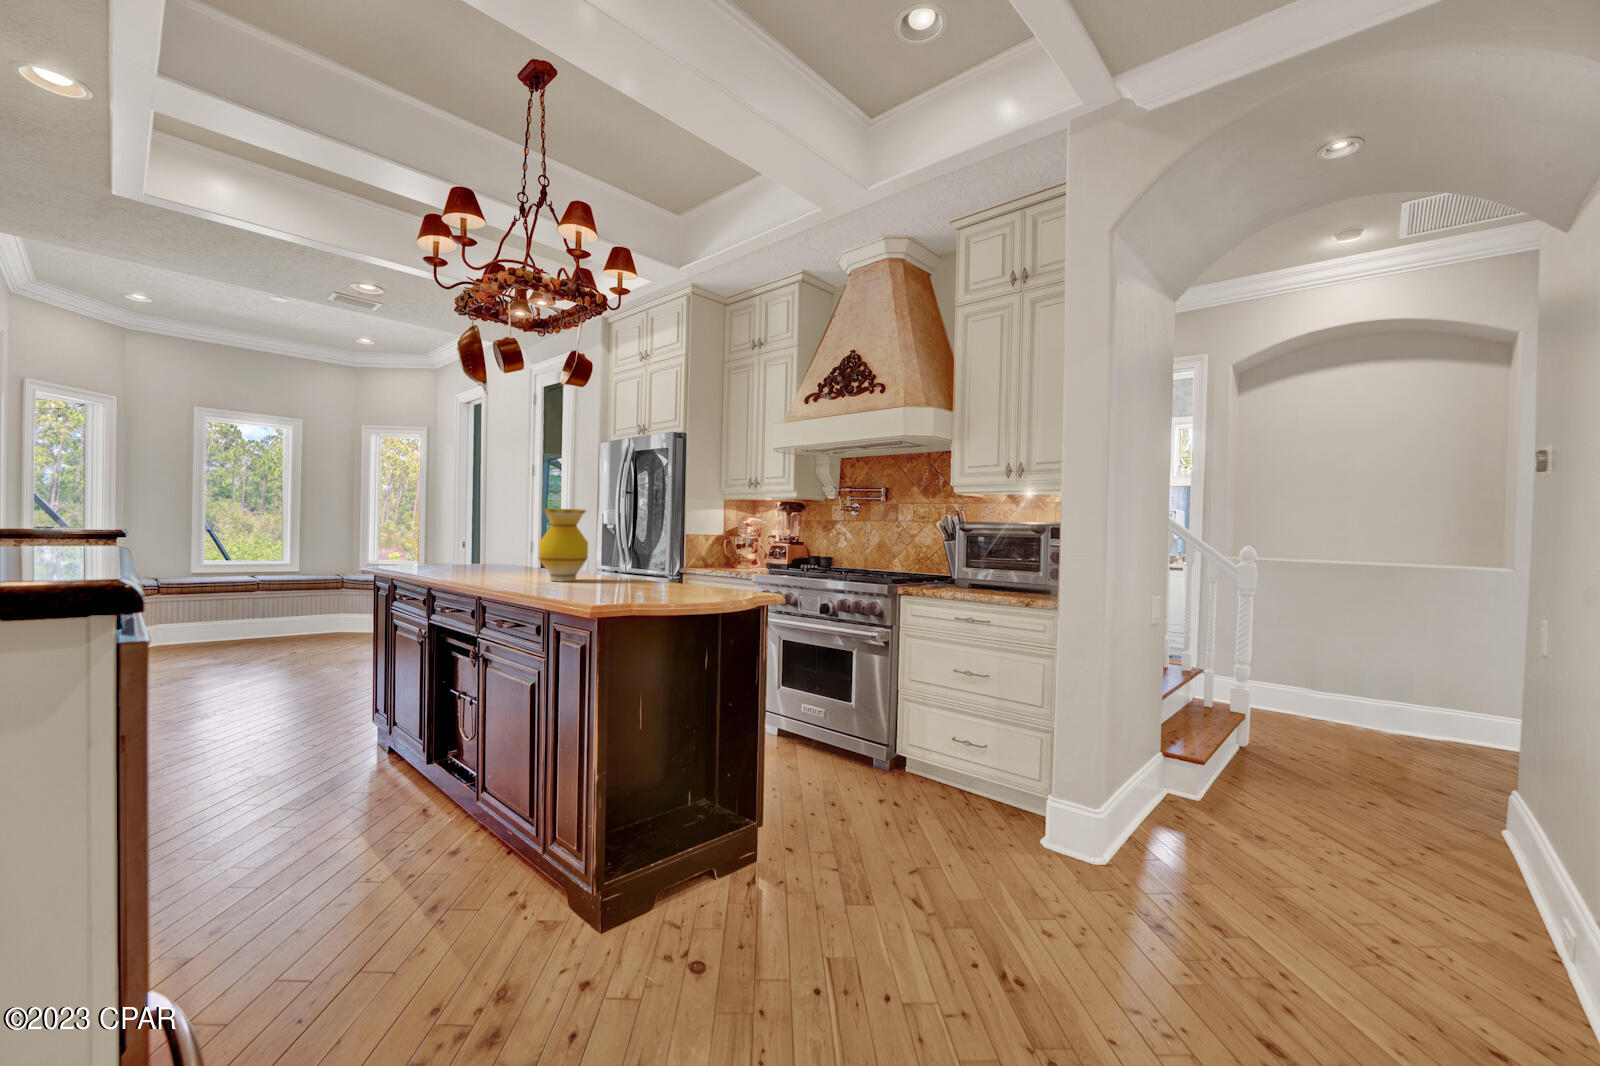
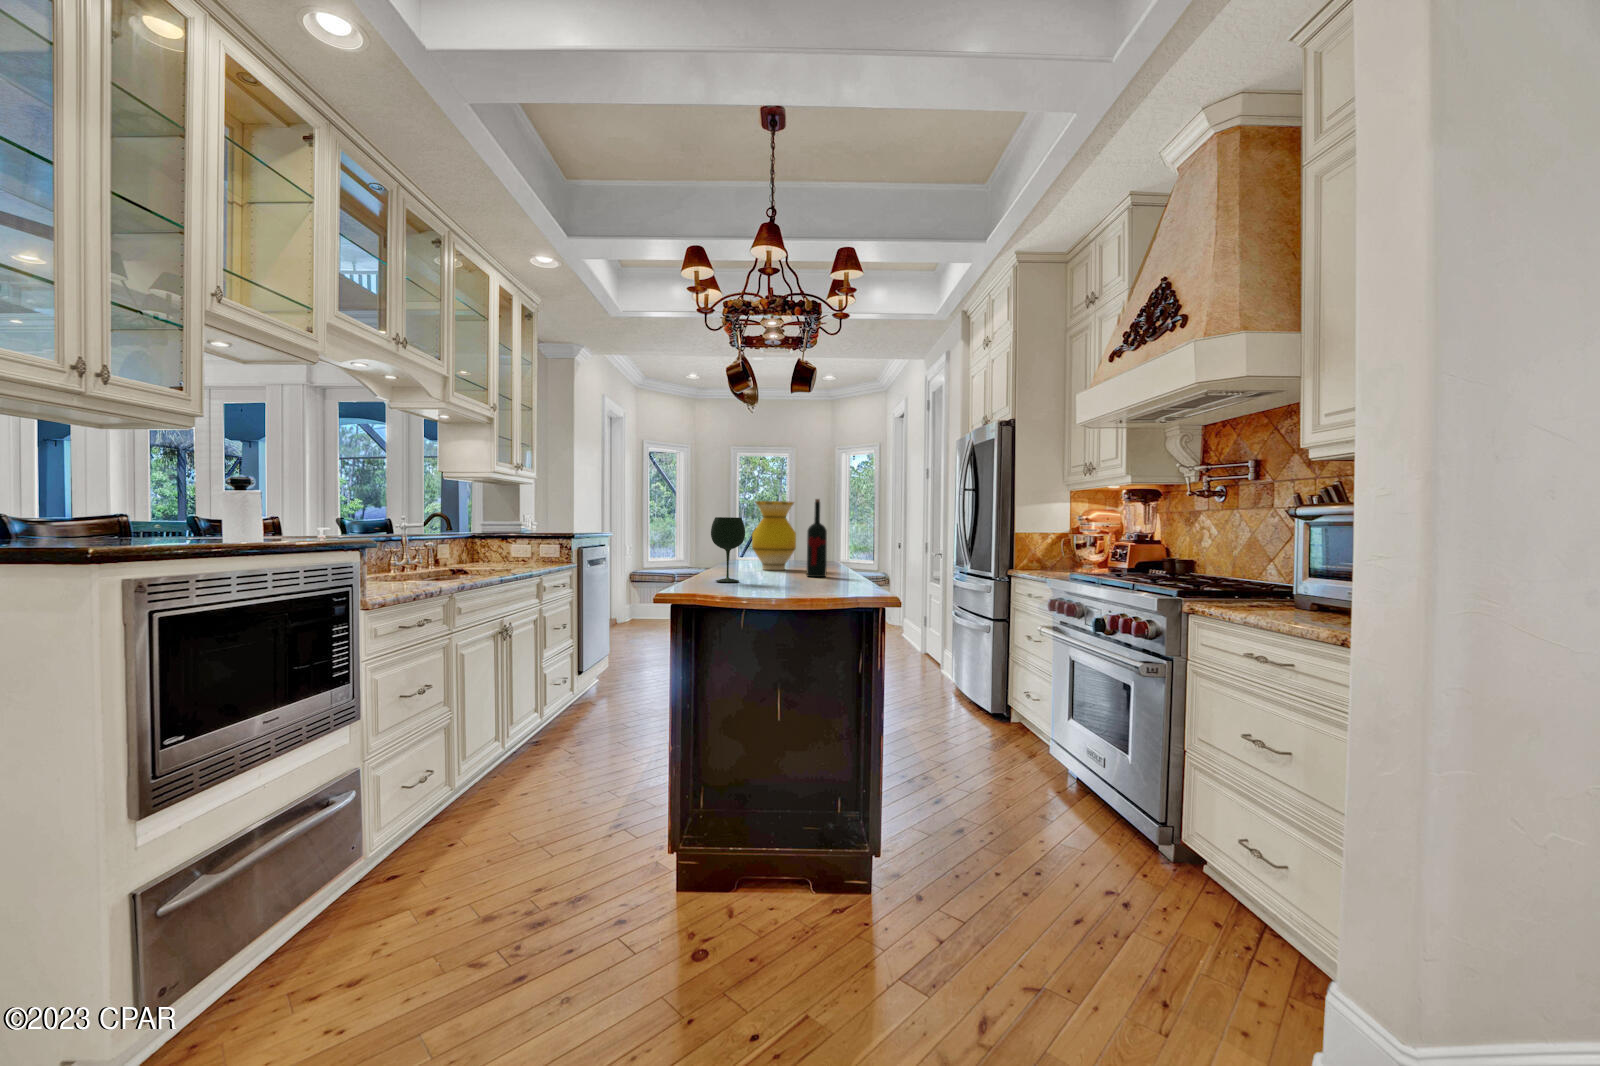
wine bottle: none [640,510,660,586] -> present [806,499,827,577]
wine glass: none [600,530,637,596] -> present [711,517,745,582]

